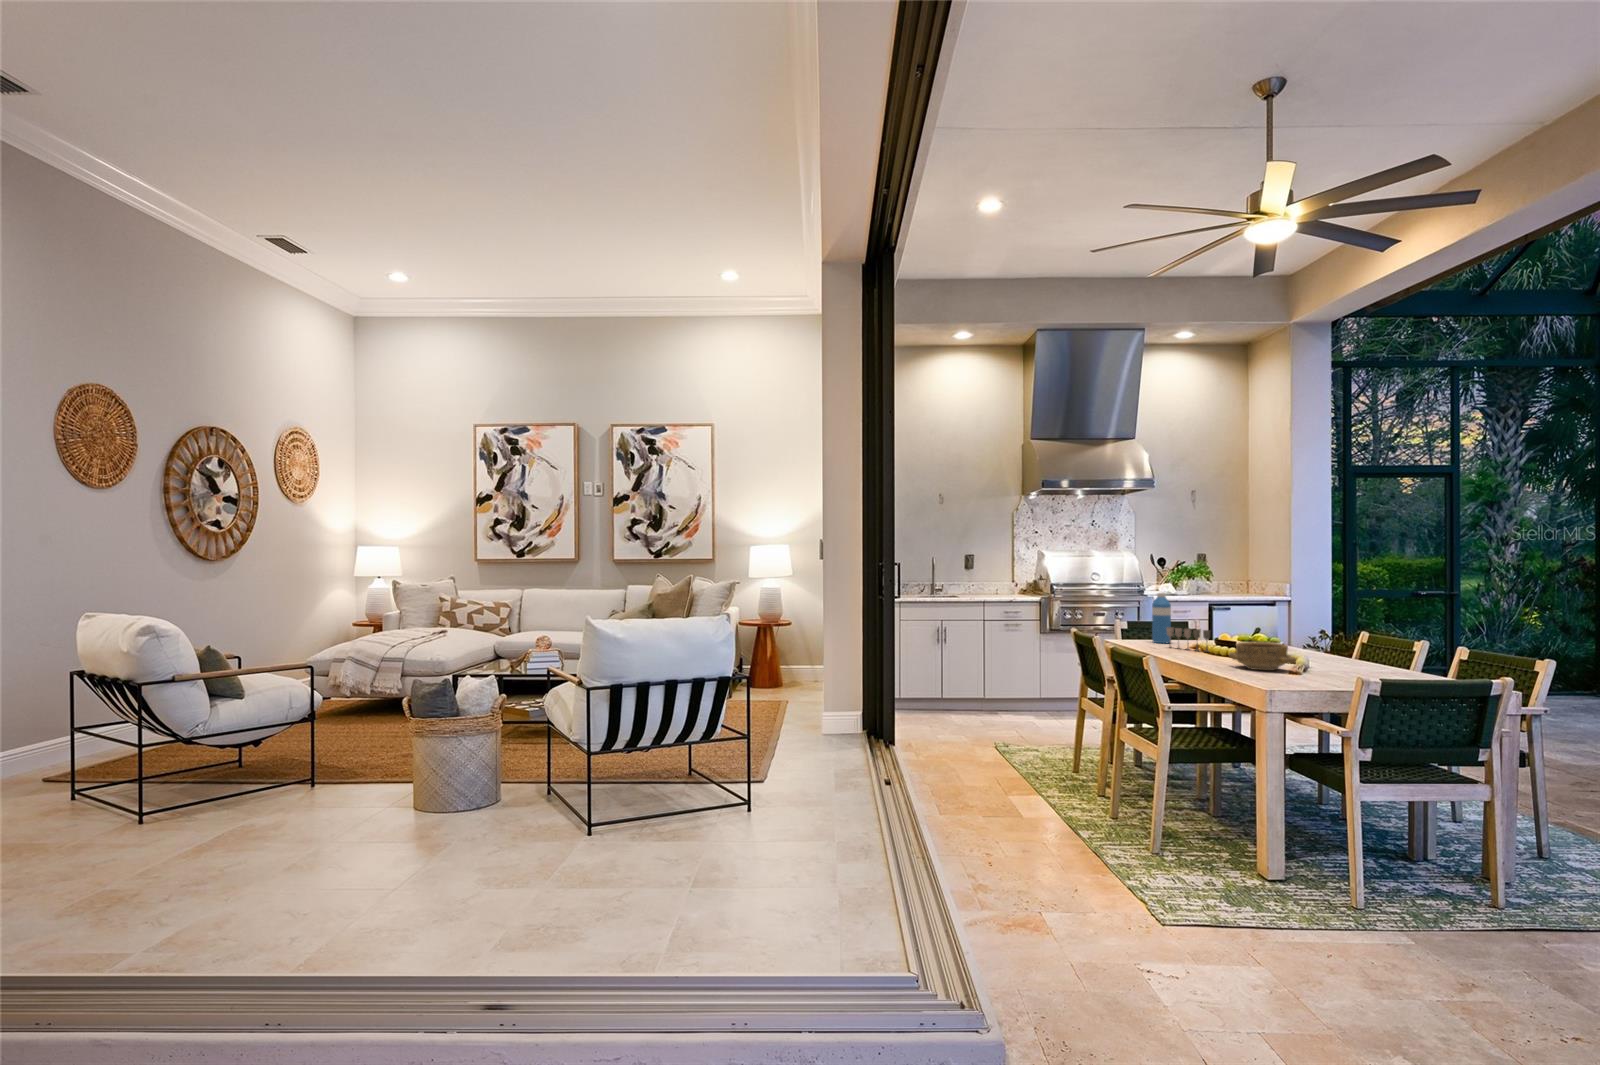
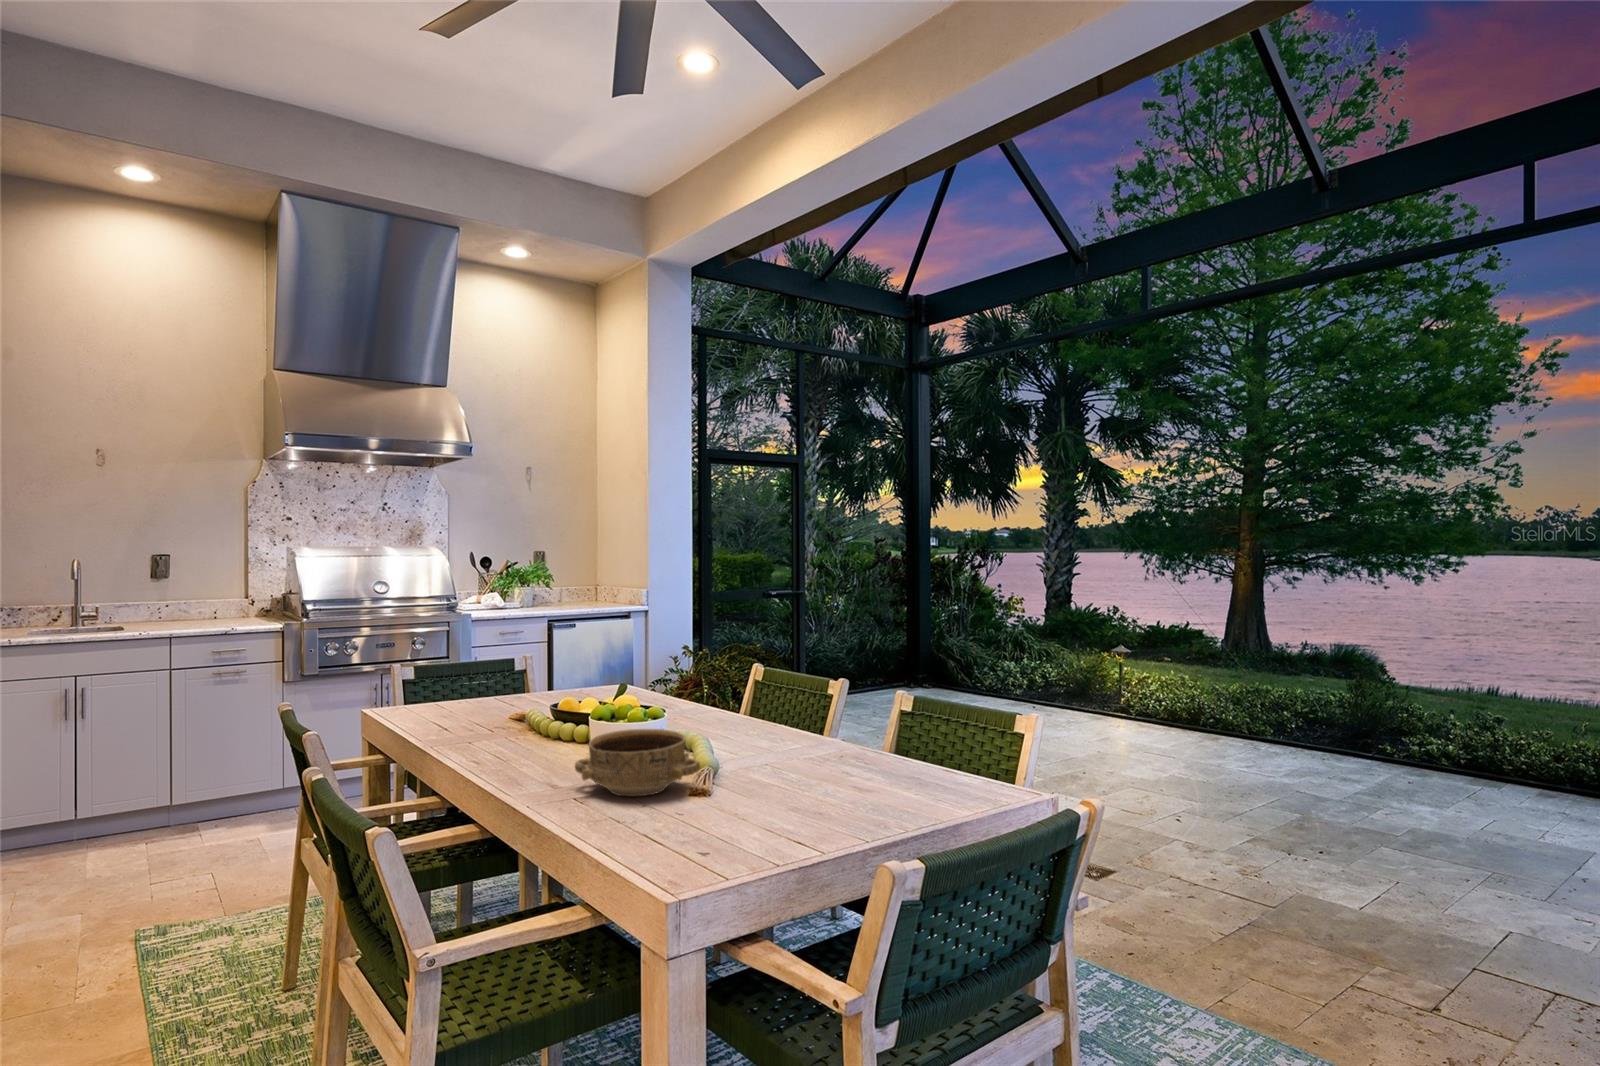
water bottle: present [1152,593,1171,643] -> none [441,626,475,720]
wine glass: present [1167,627,1210,652] -> none [463,694,542,738]

